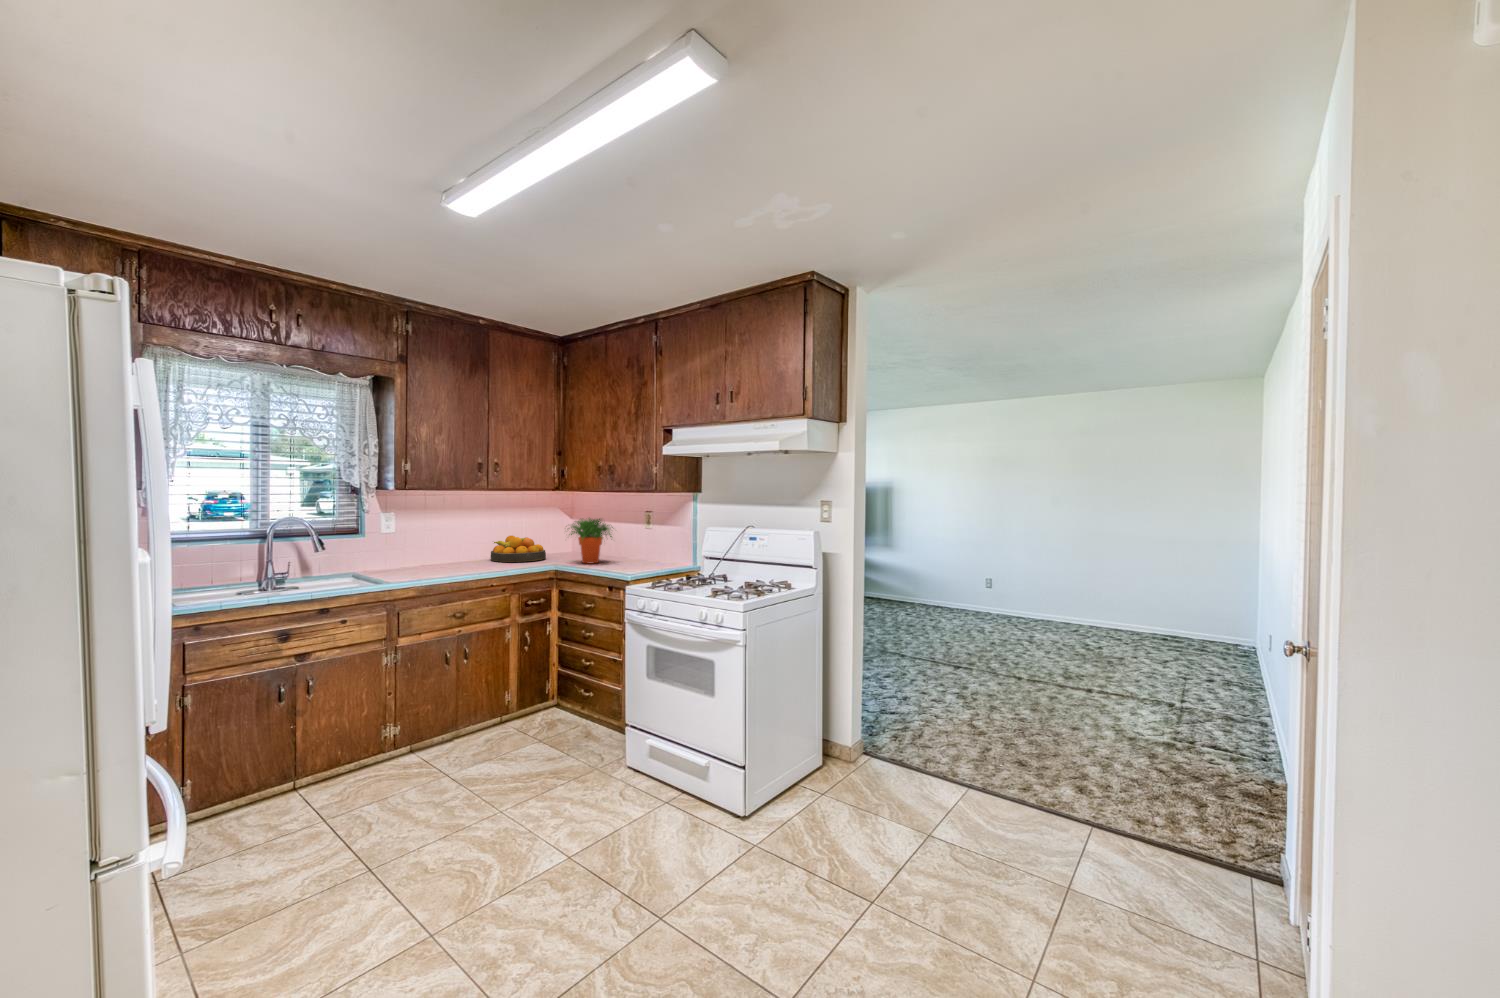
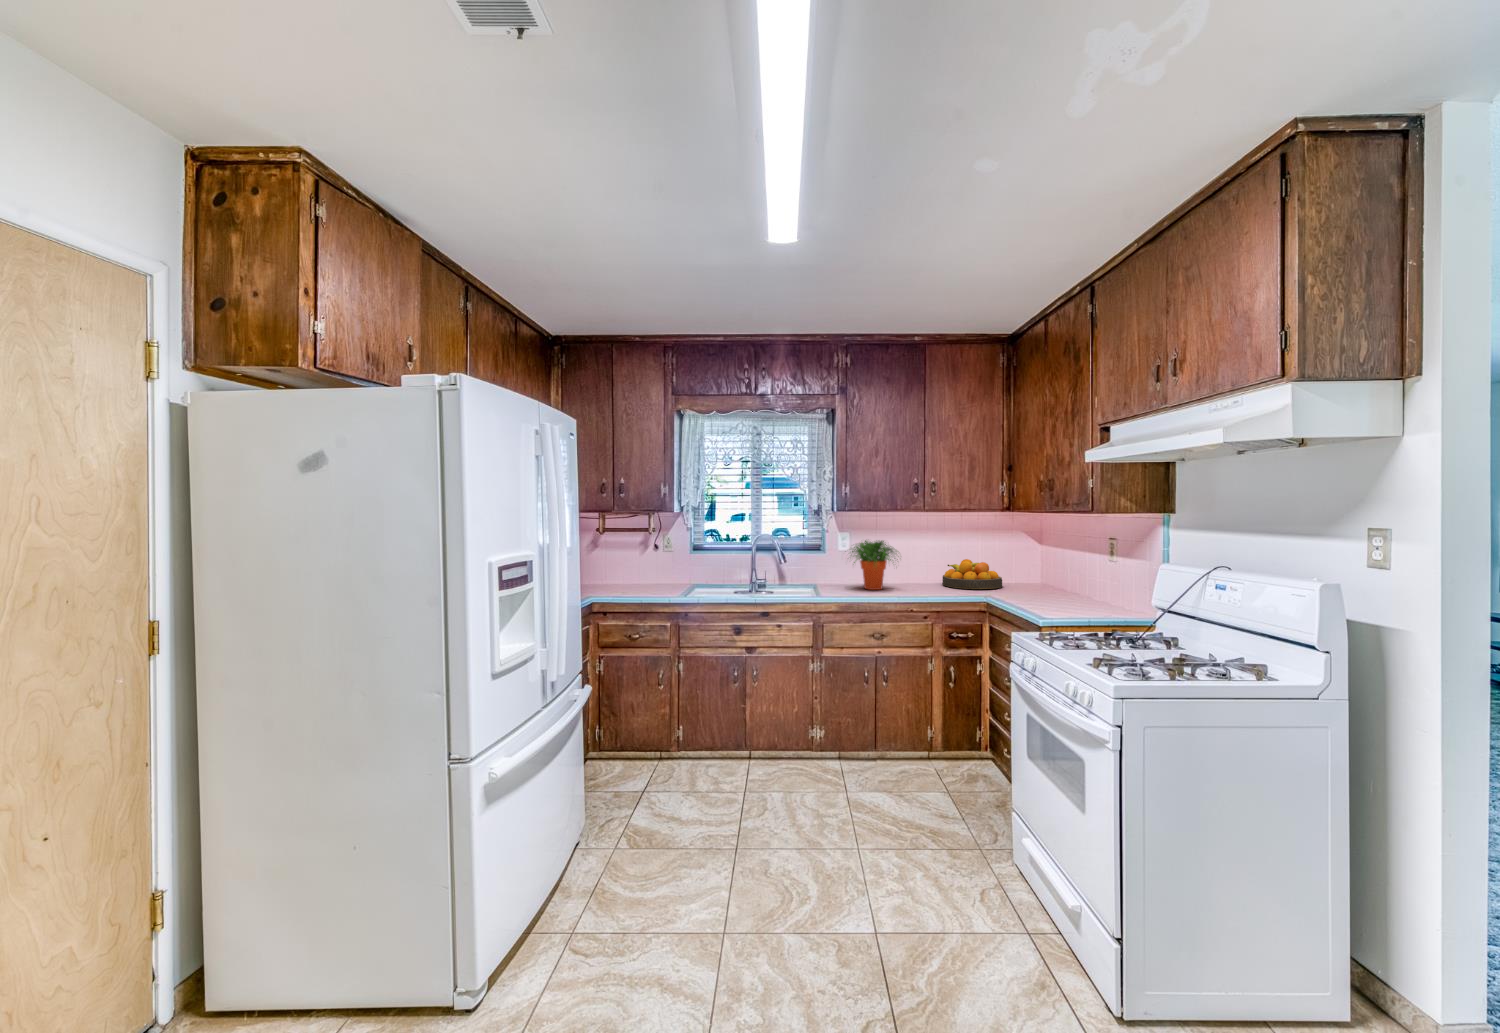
potted plant: present [568,519,613,564] -> present [852,540,895,590]

